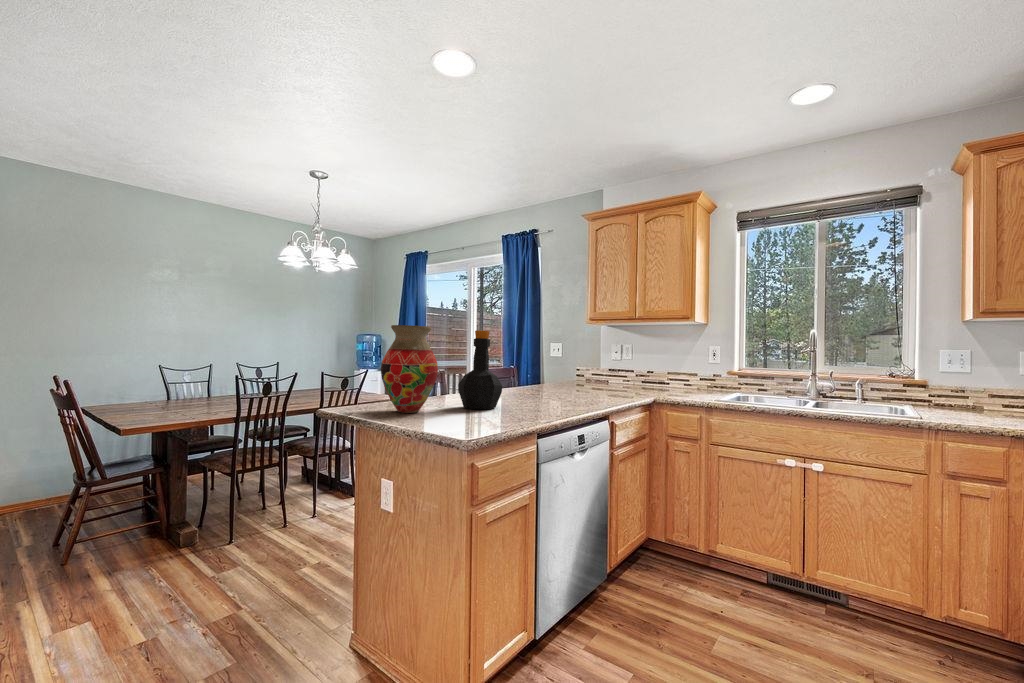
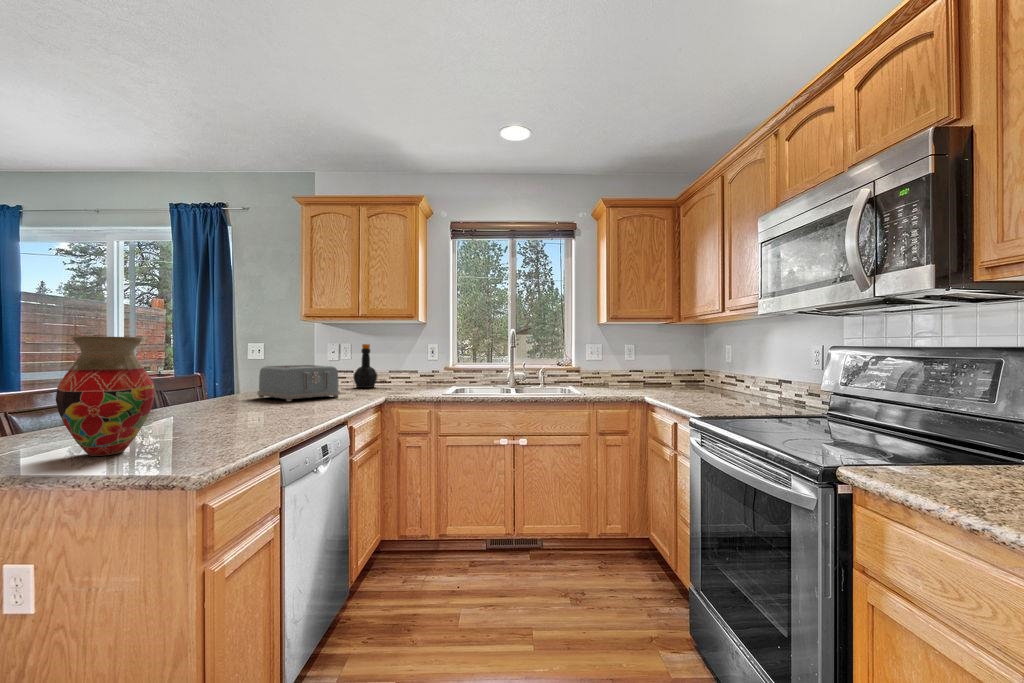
bottle: present [458,330,502,409] -> present [353,344,377,388]
toaster: none [546,361,612,393] -> present [257,365,340,402]

